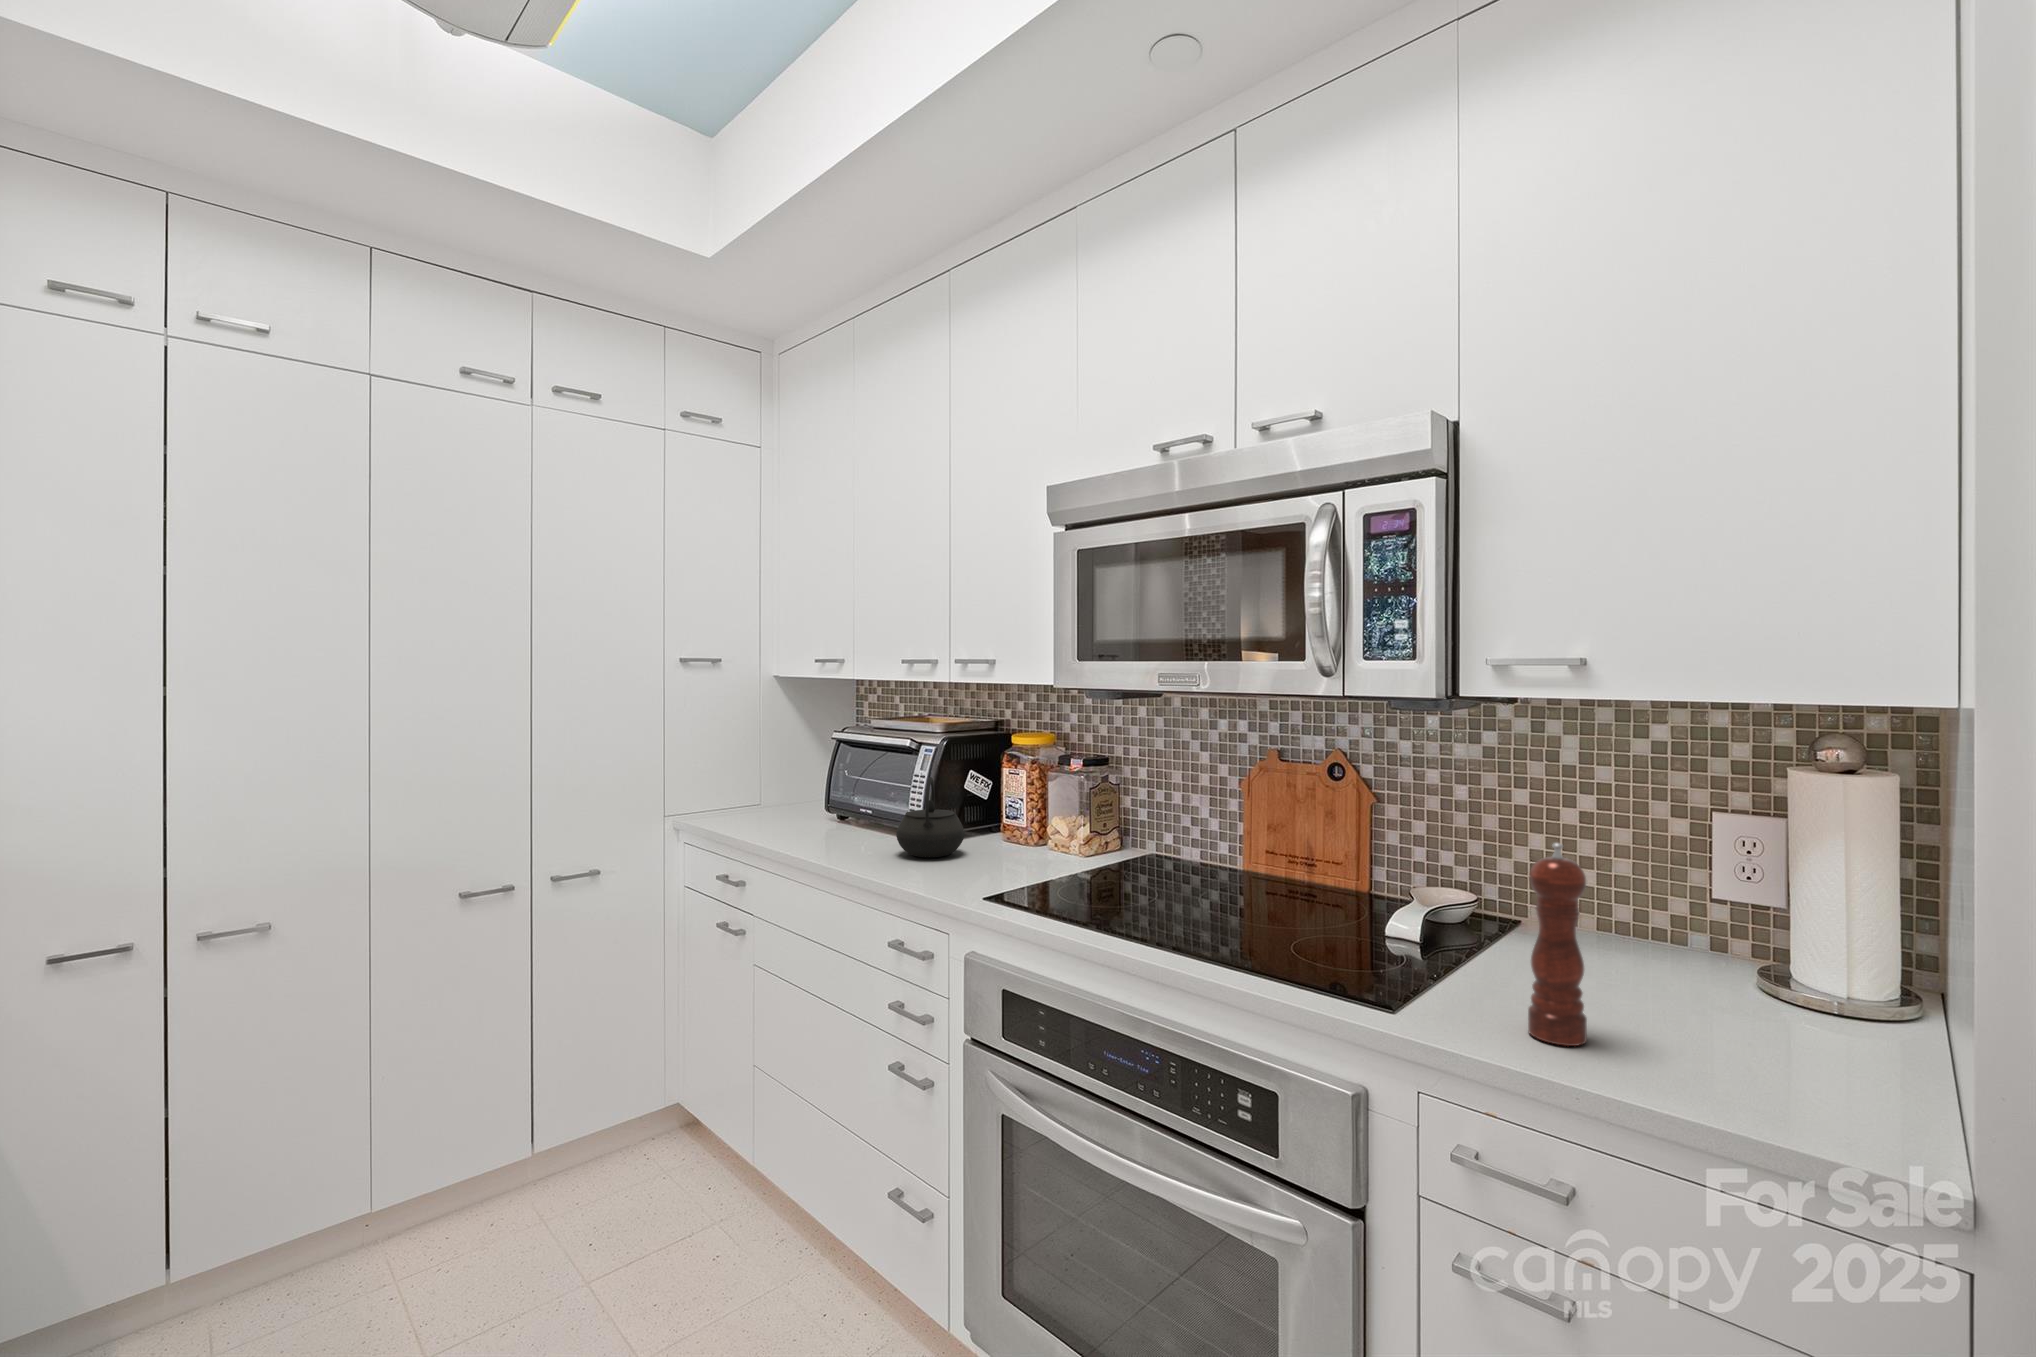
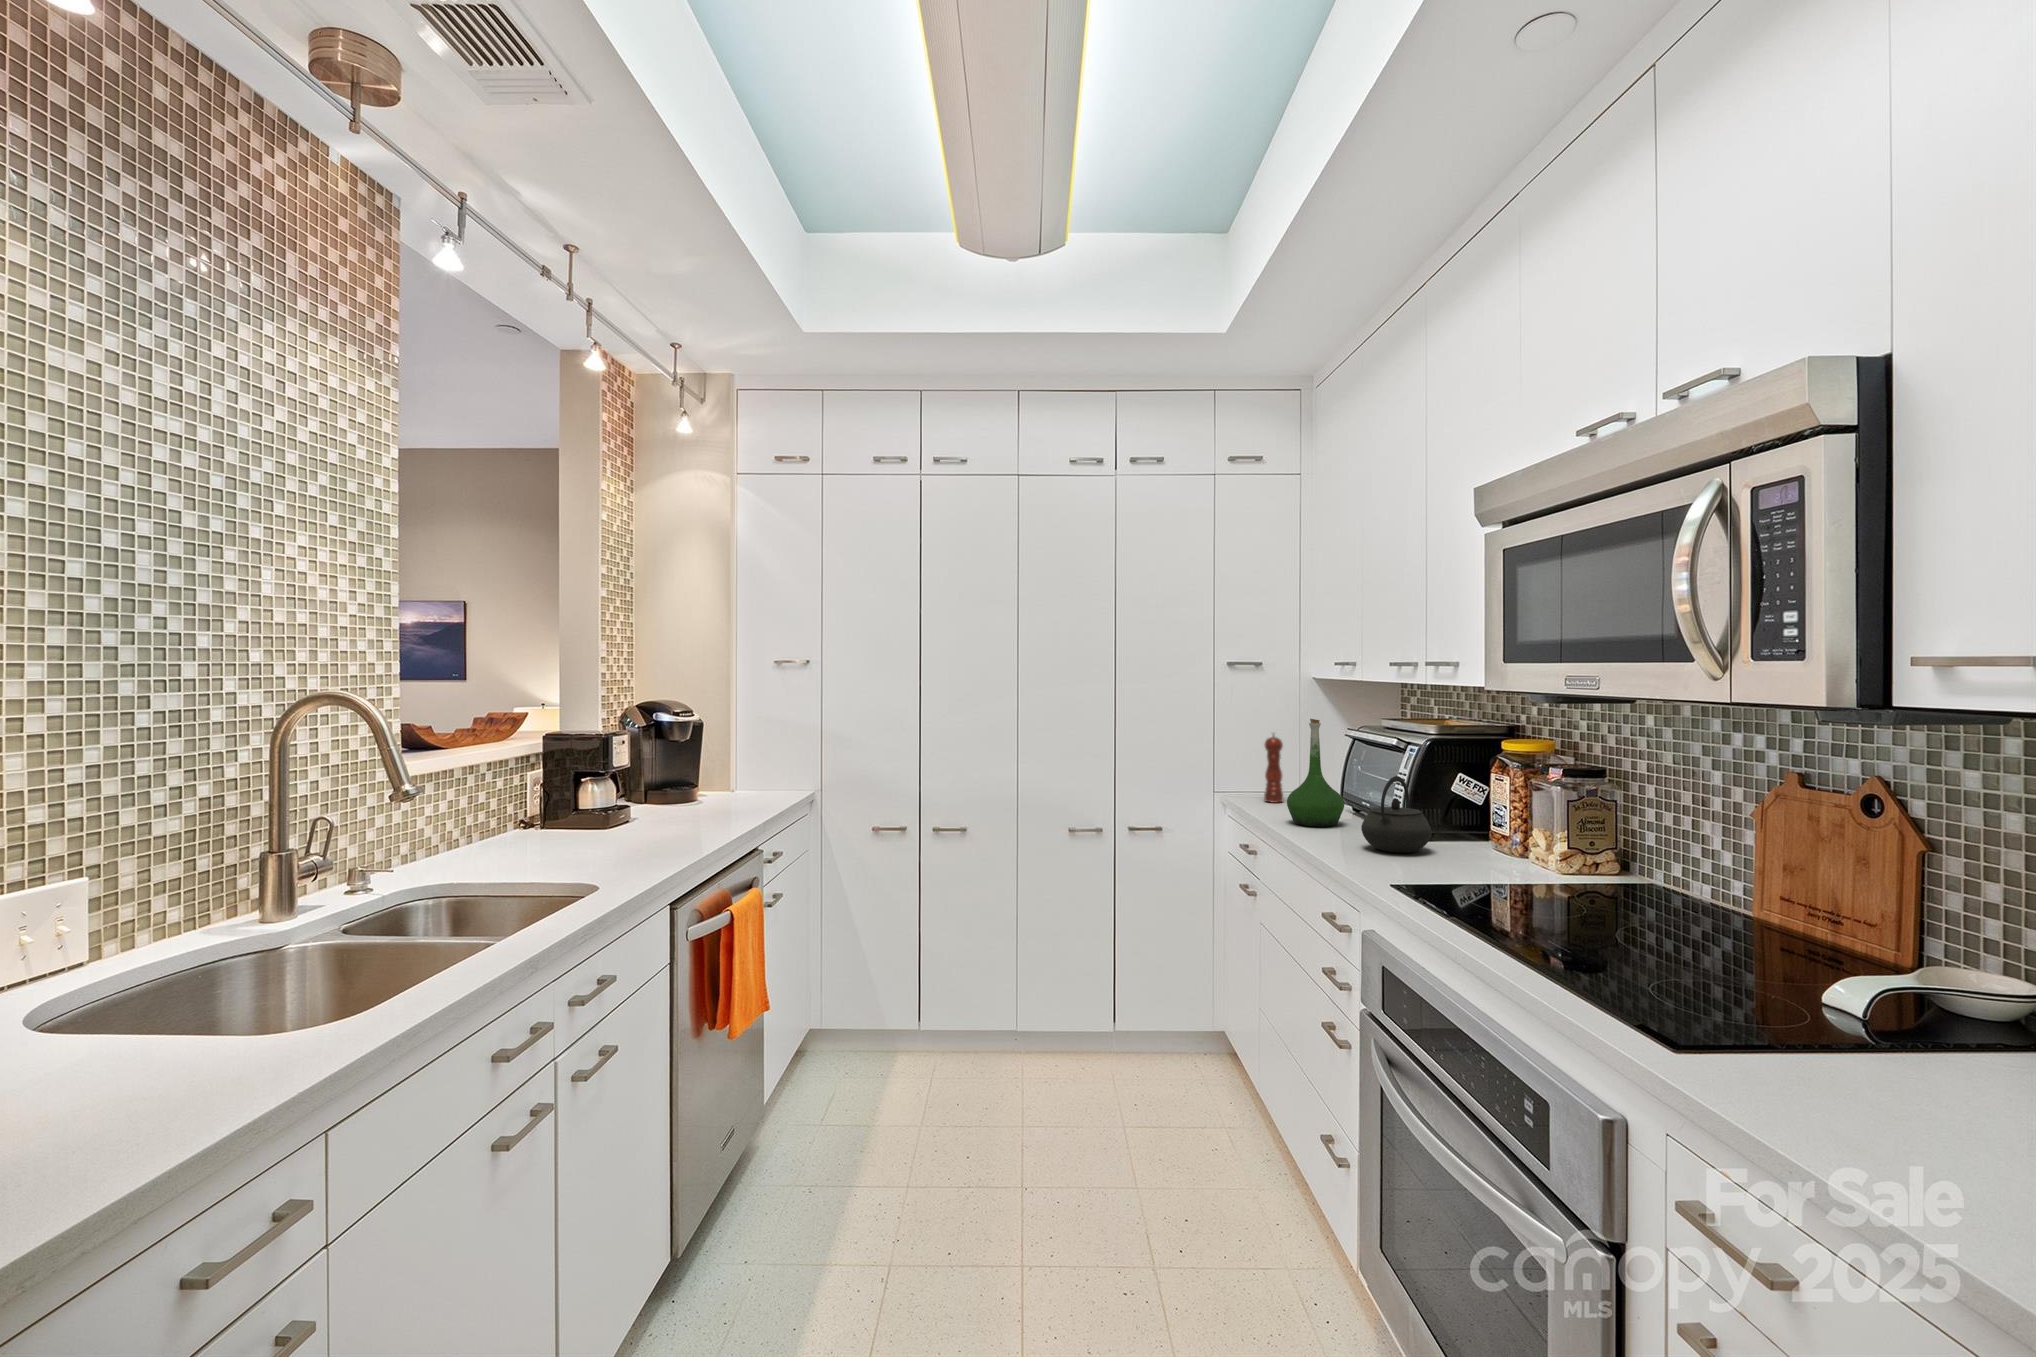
vase: none [787,720,850,841] -> present [1287,719,1344,827]
pepper mill: present [1528,843,1587,1046] -> present [1264,733,1283,803]

